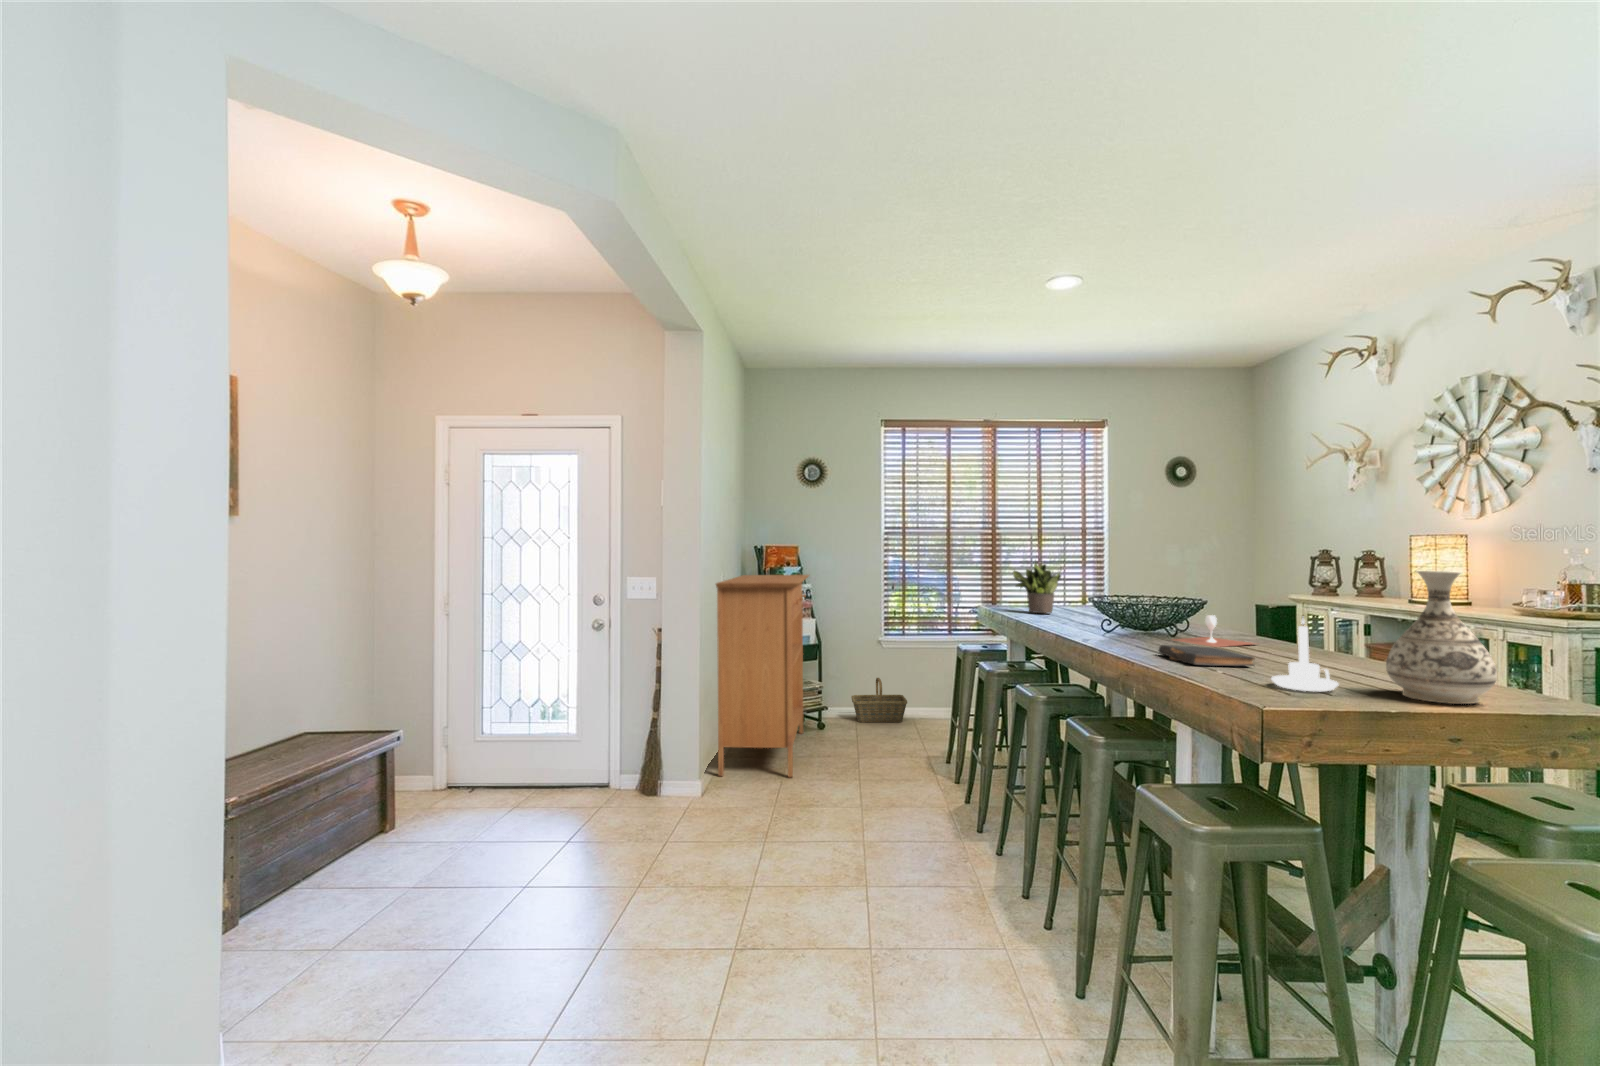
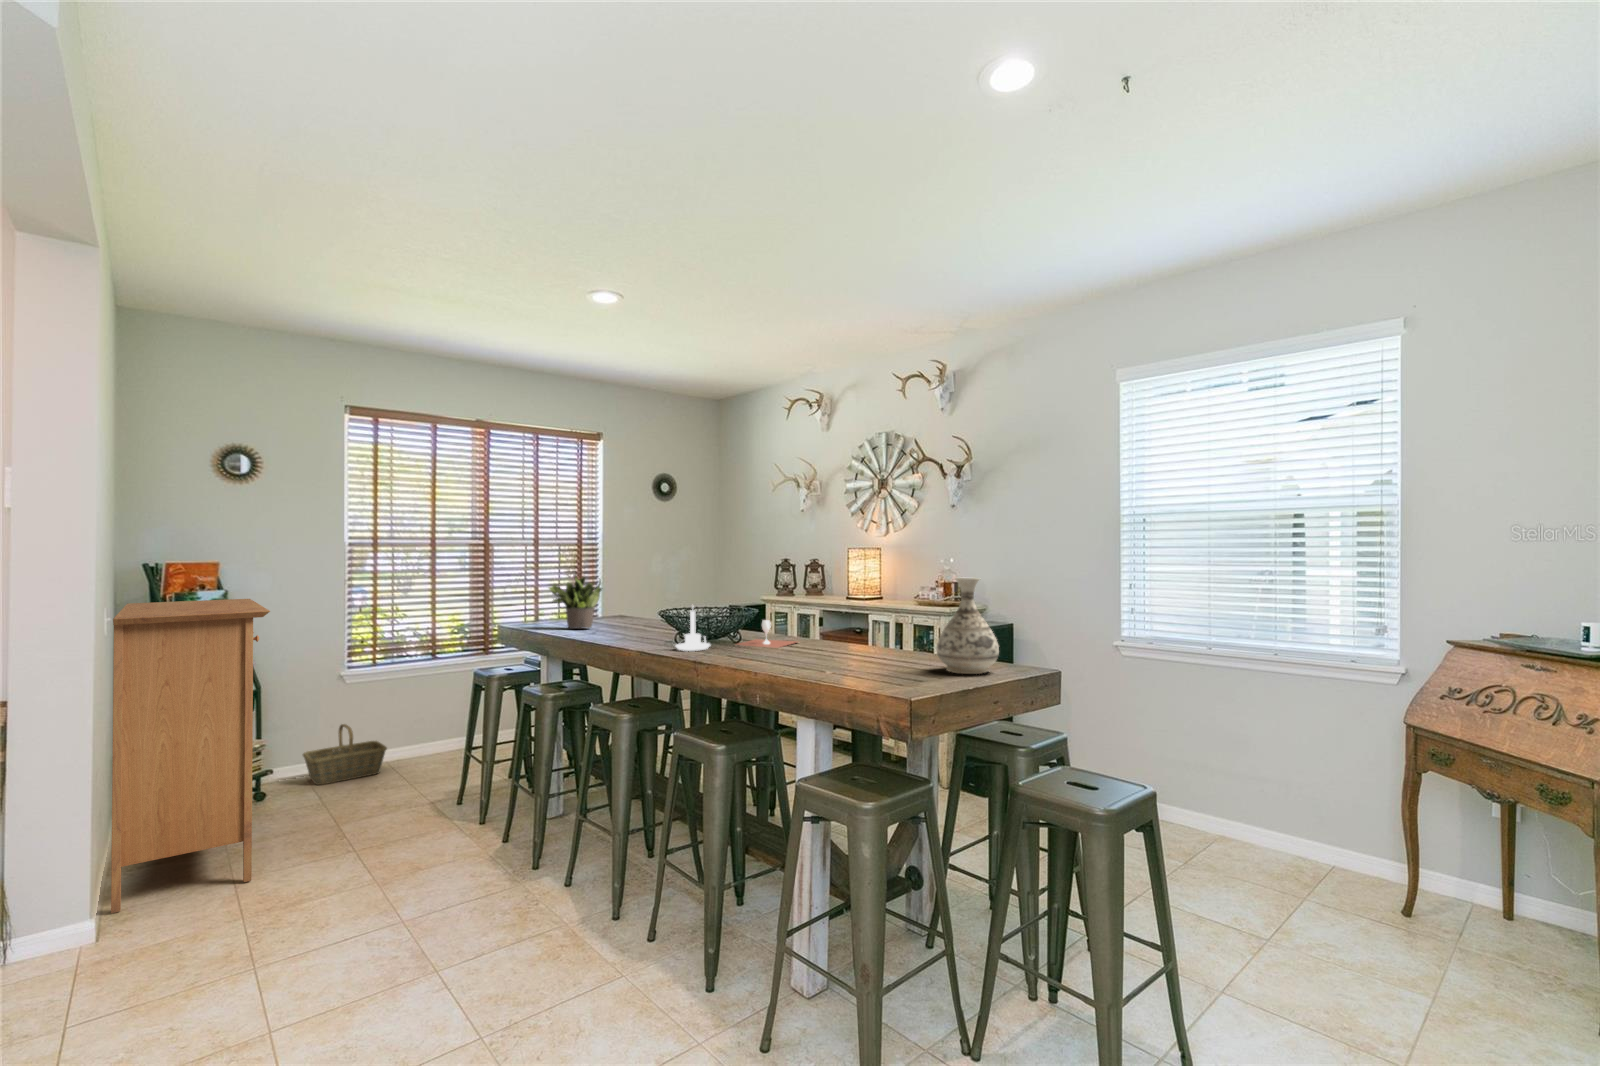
candle holder: present [1271,618,1338,691] -> present [676,607,710,651]
book: present [1159,645,1255,666] -> none [756,648,837,666]

